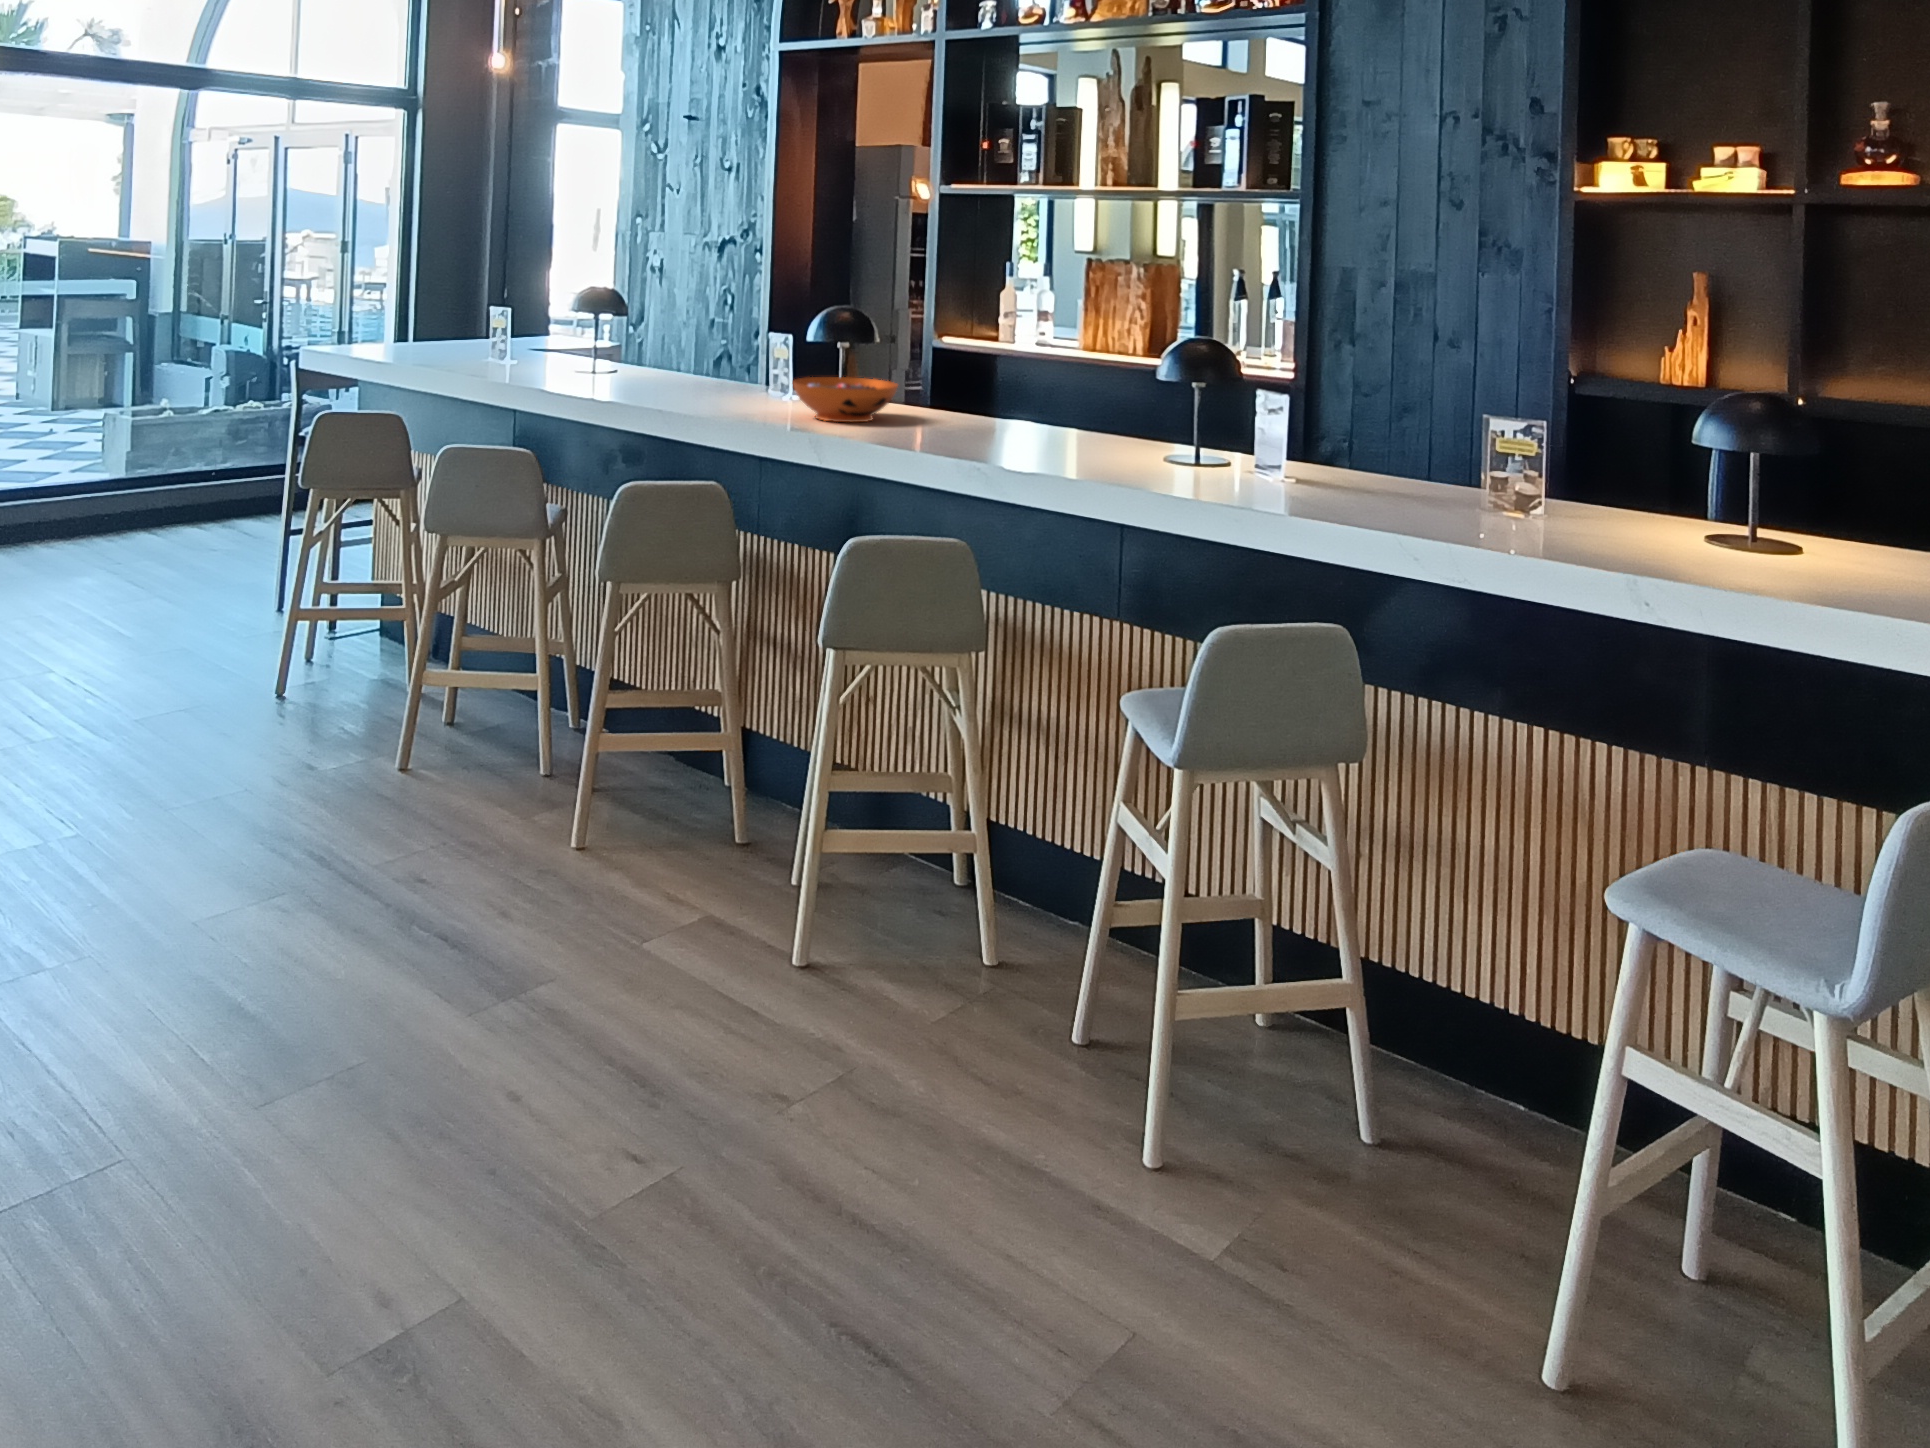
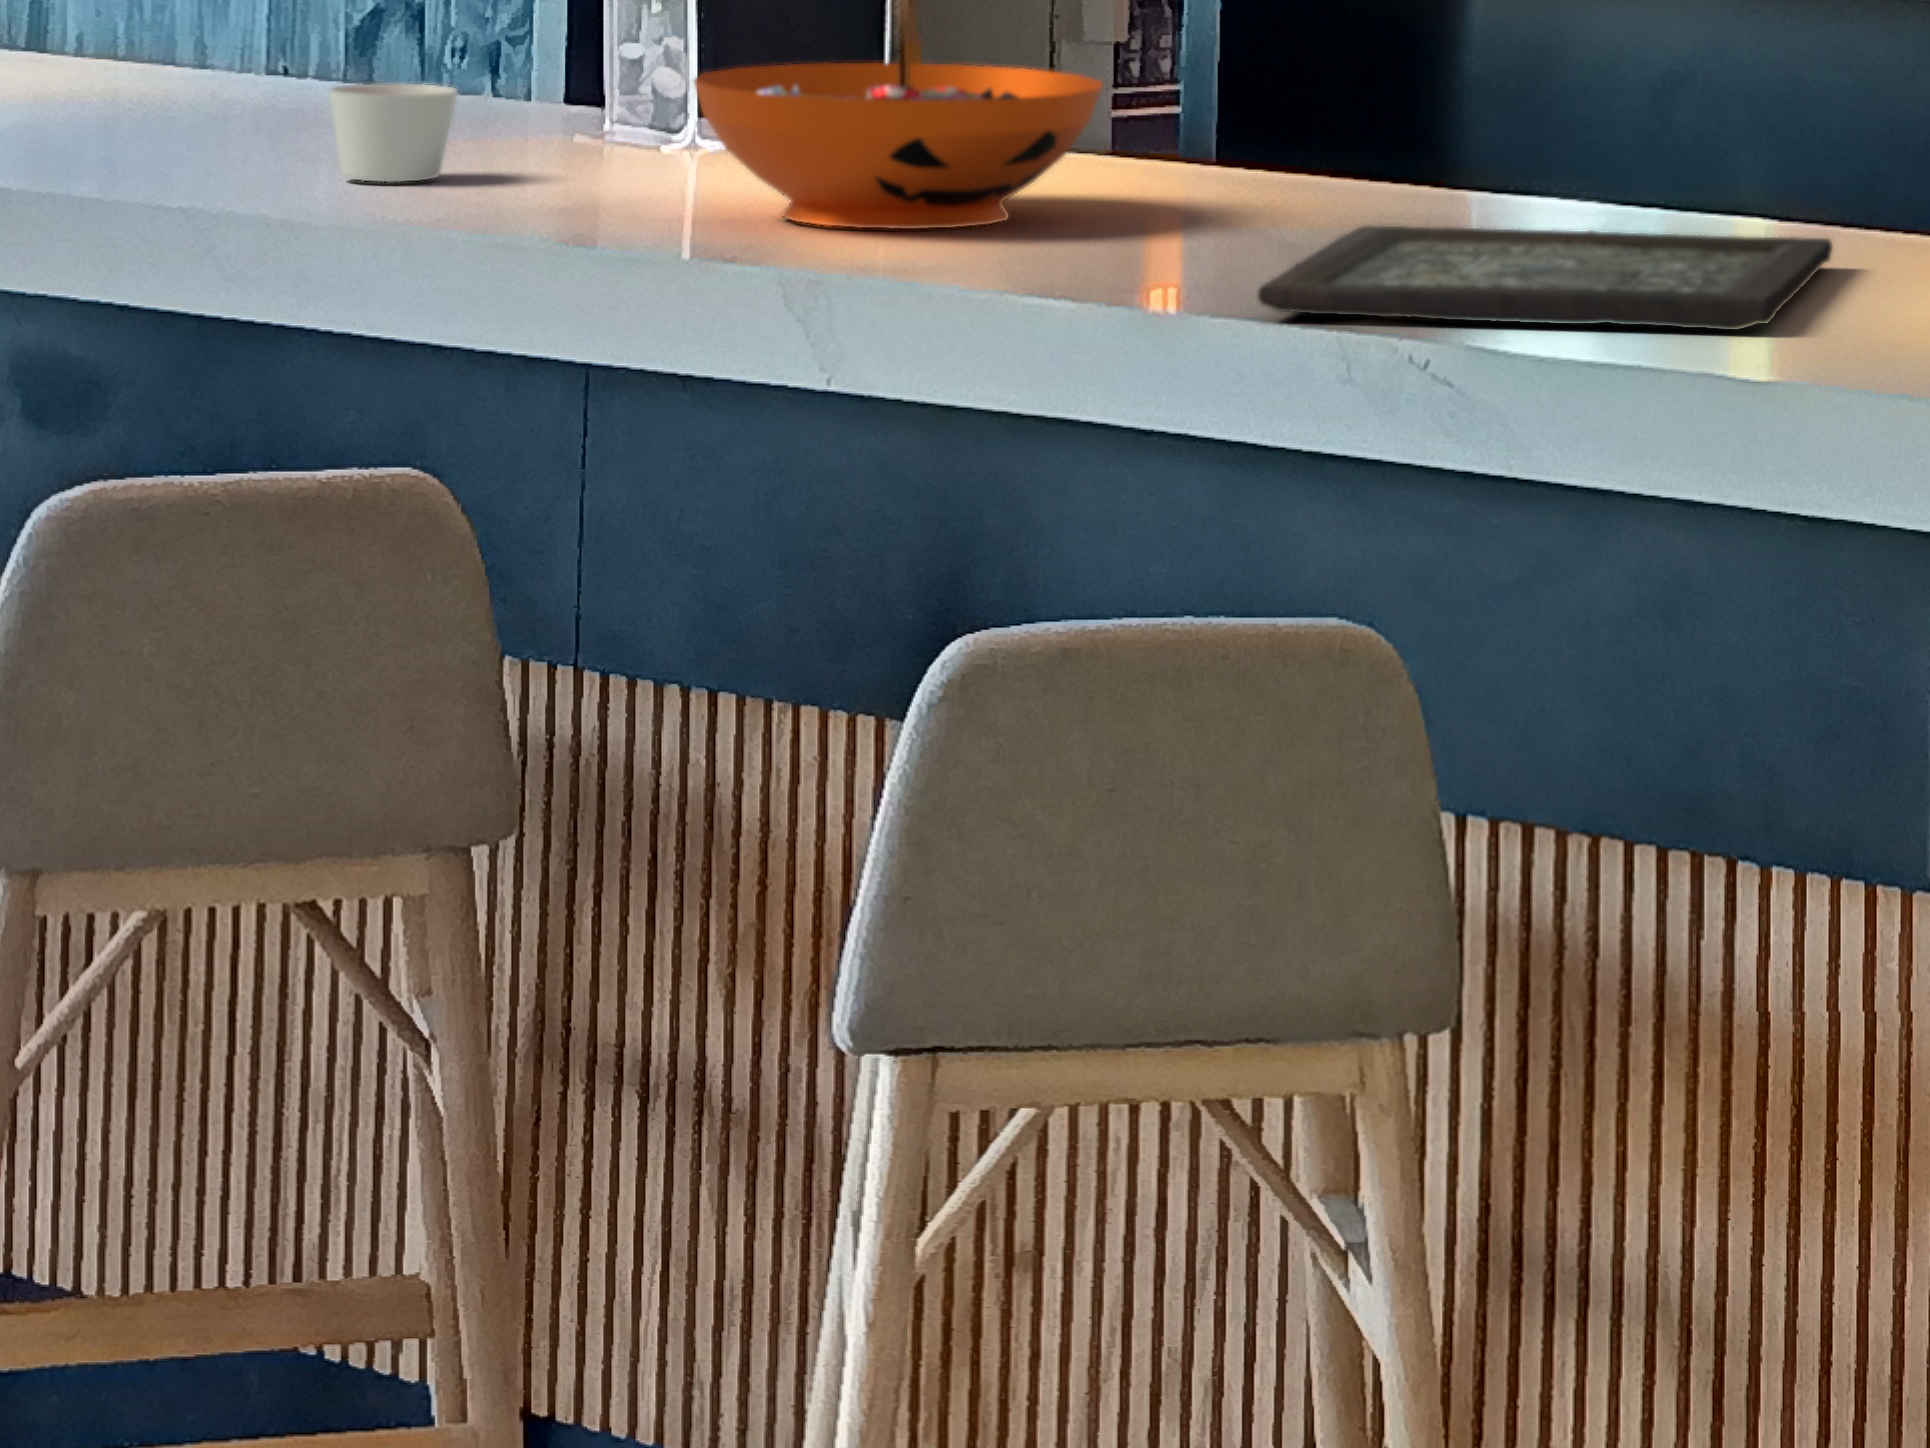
candle: none [701,378,734,404] -> present [329,84,457,182]
tray: none [936,426,1093,461] -> present [1258,226,1833,330]

